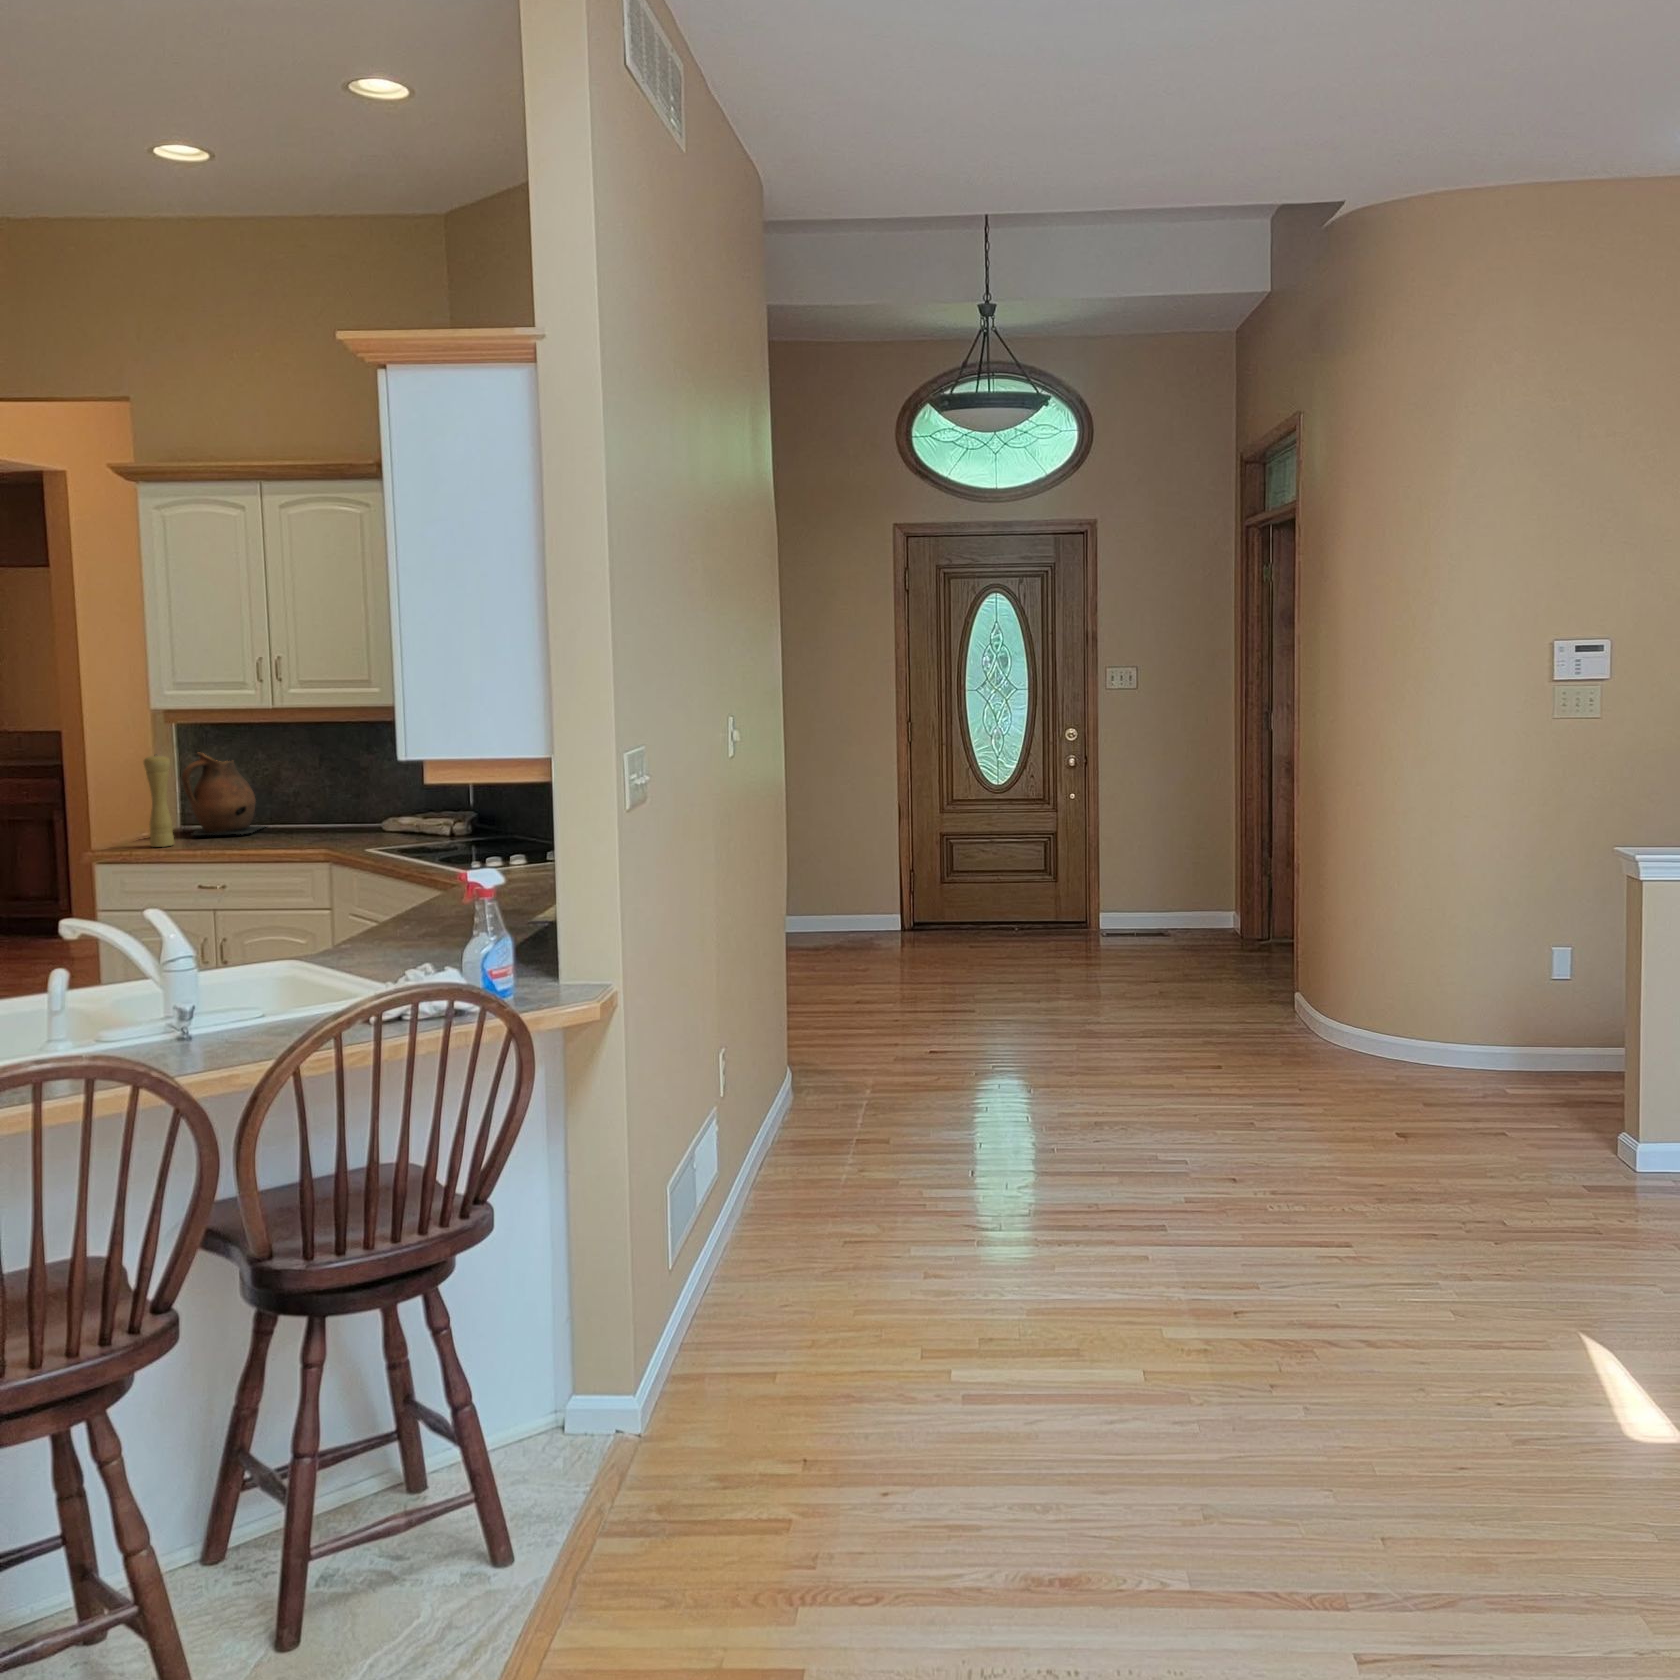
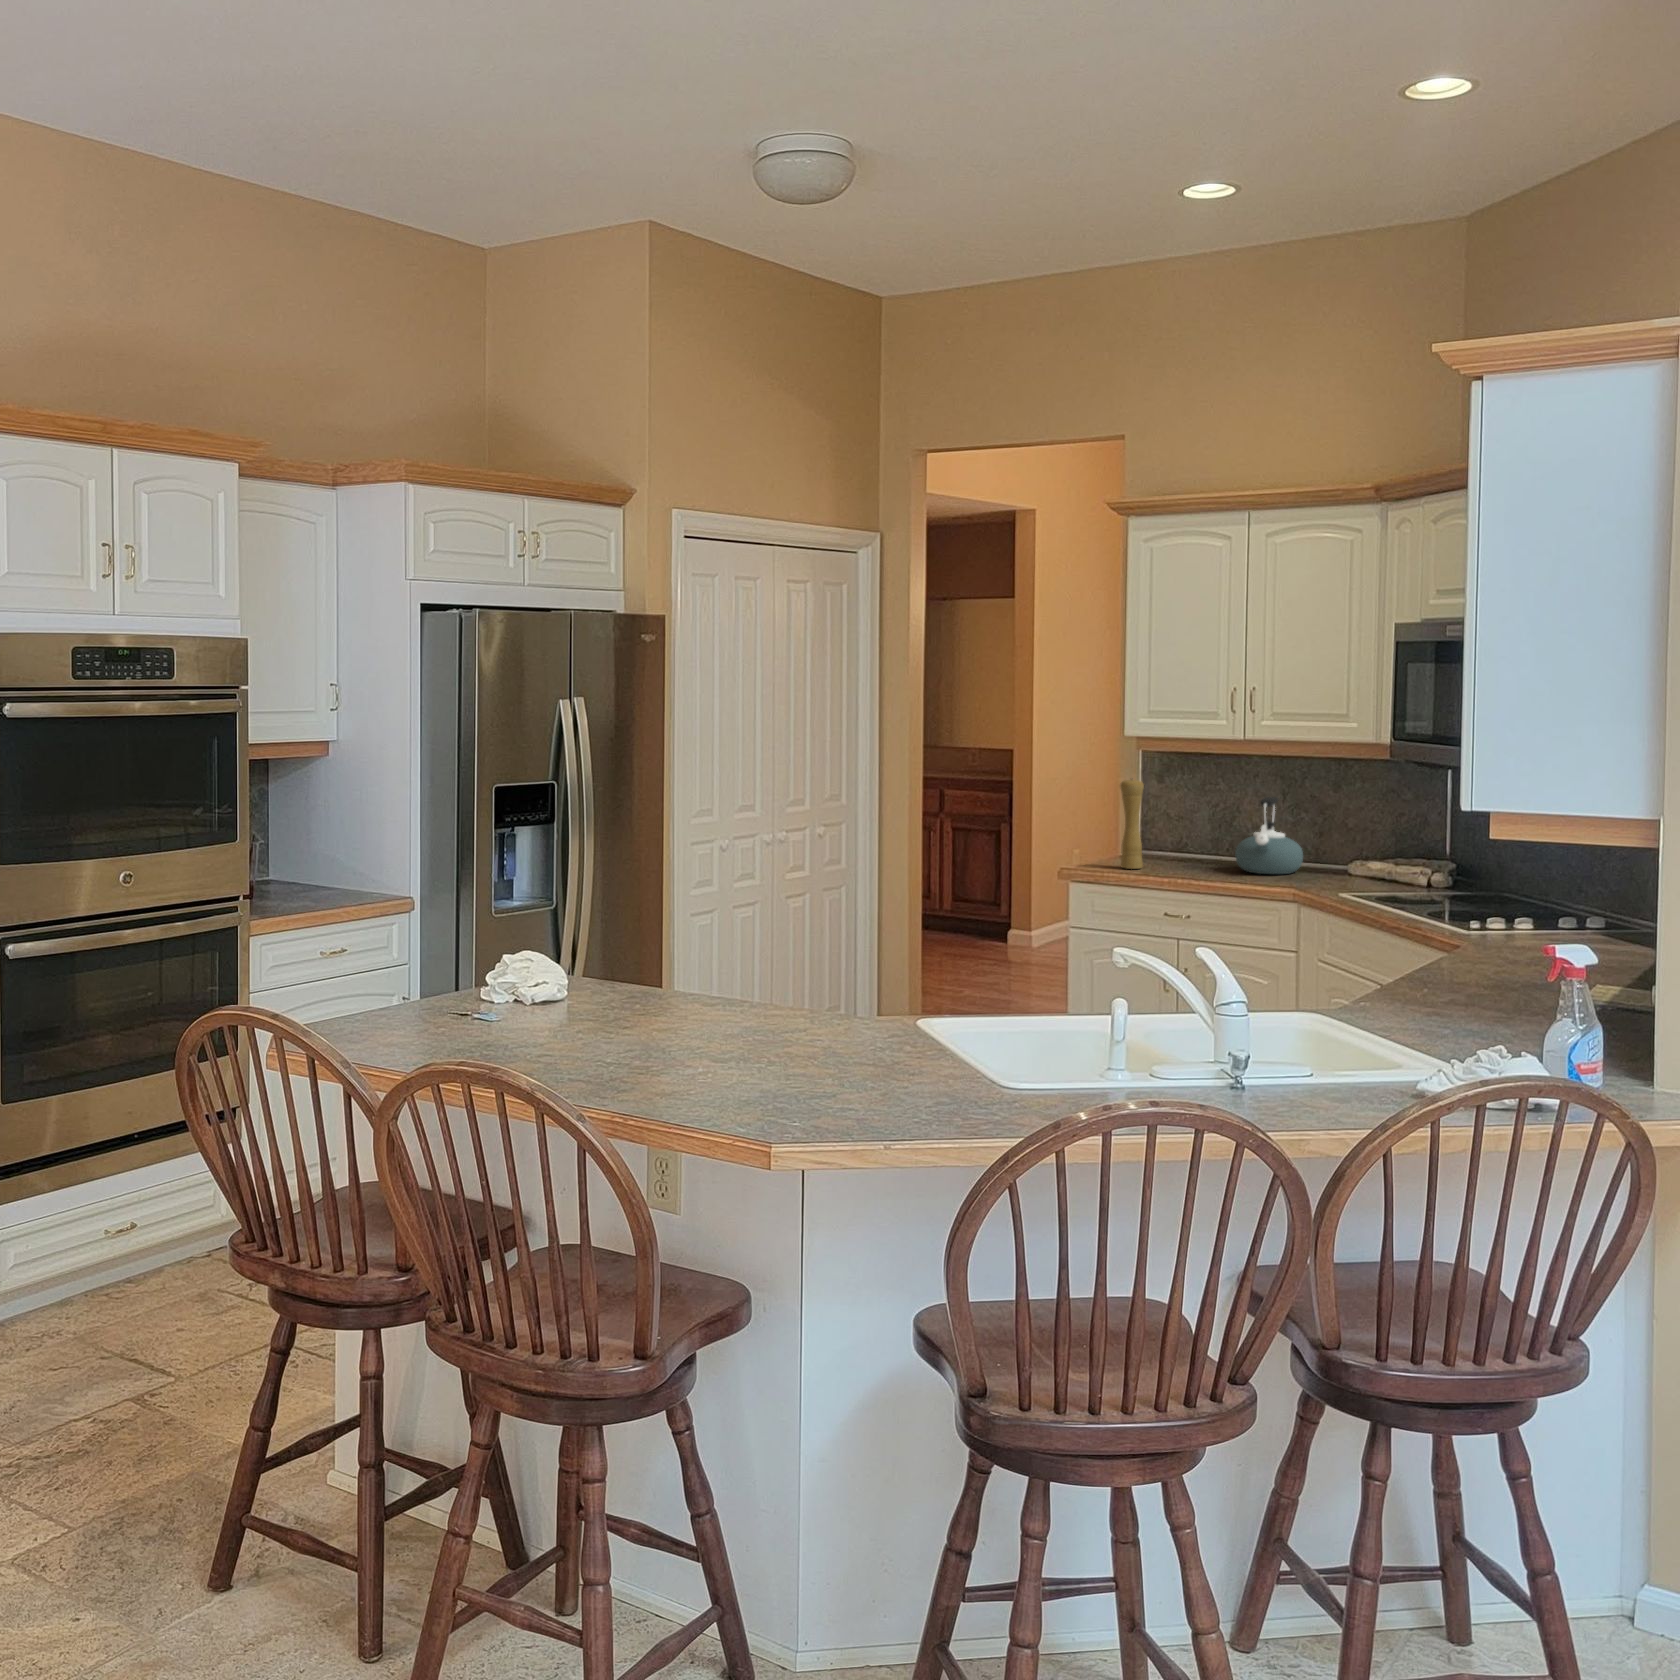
ceramic pitcher: present [182,753,265,835] -> none [1151,779,1227,865]
kettle: none [271,764,339,839] -> present [1235,797,1303,874]

